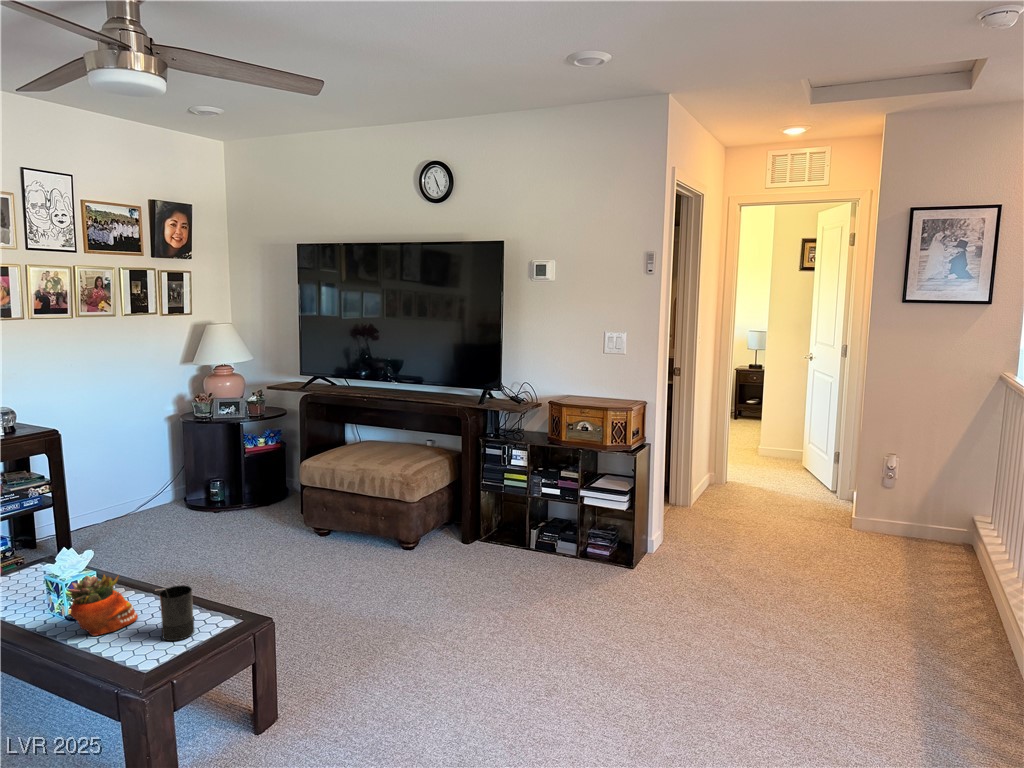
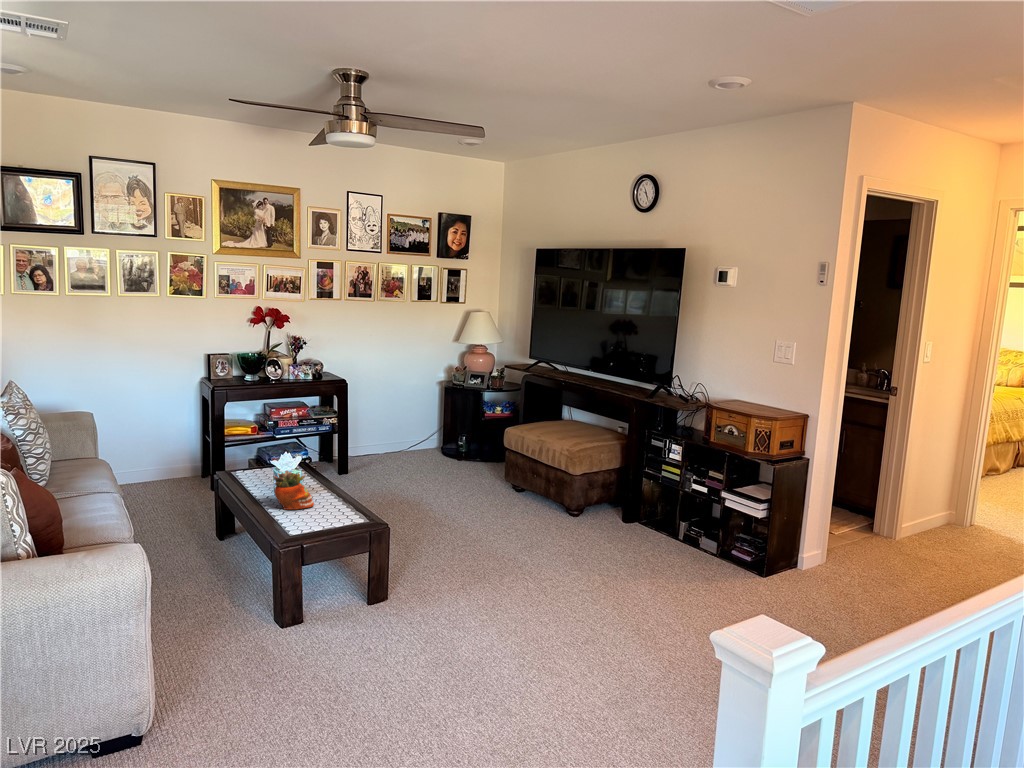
candle: present [159,585,194,641] -> none [314,487,337,524]

